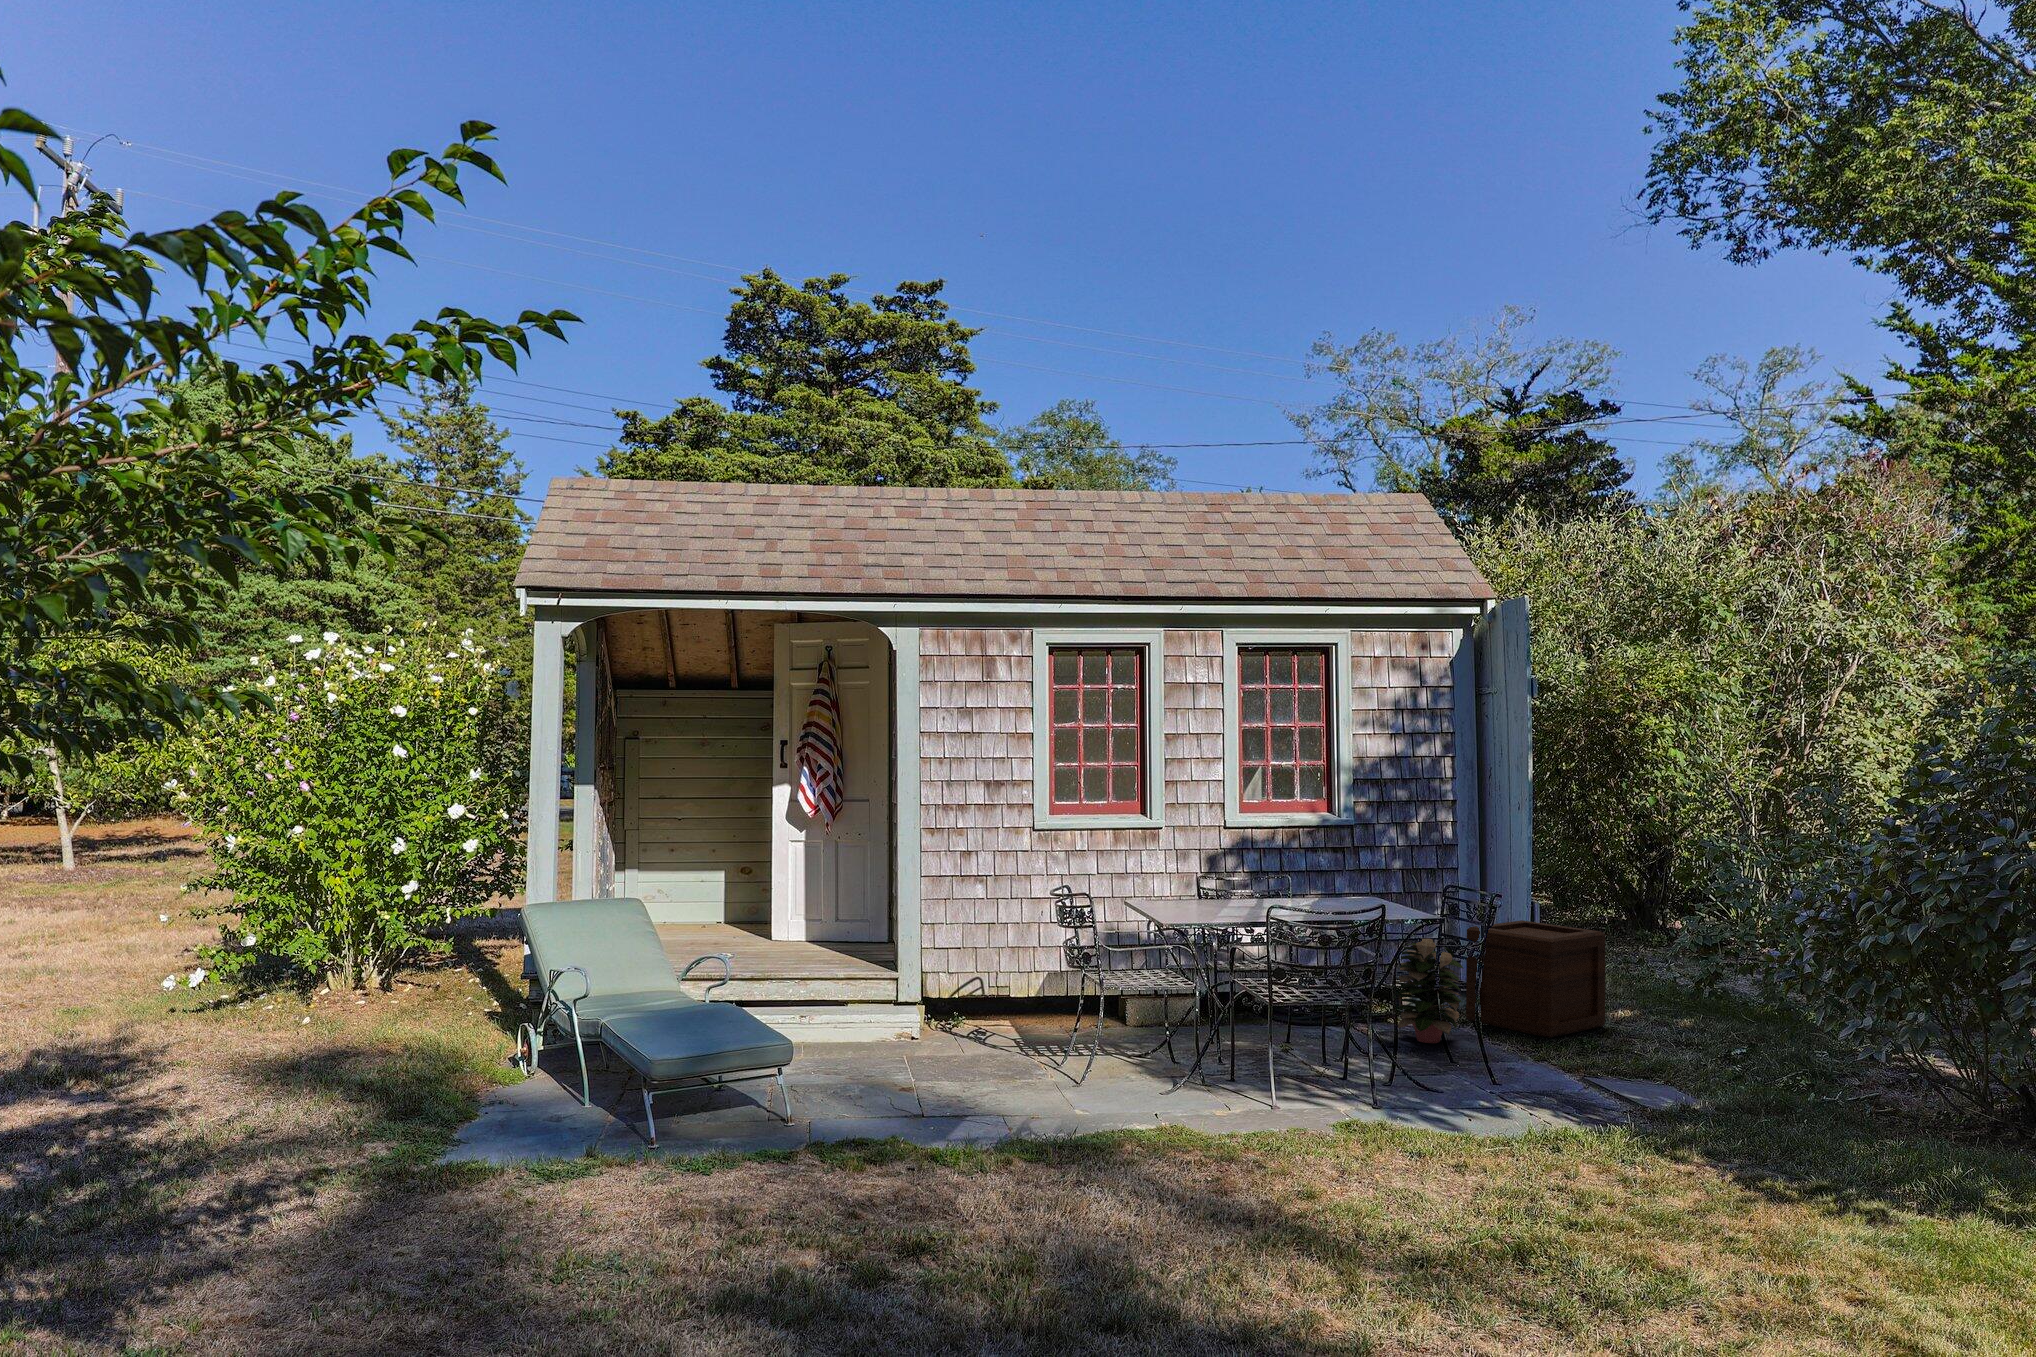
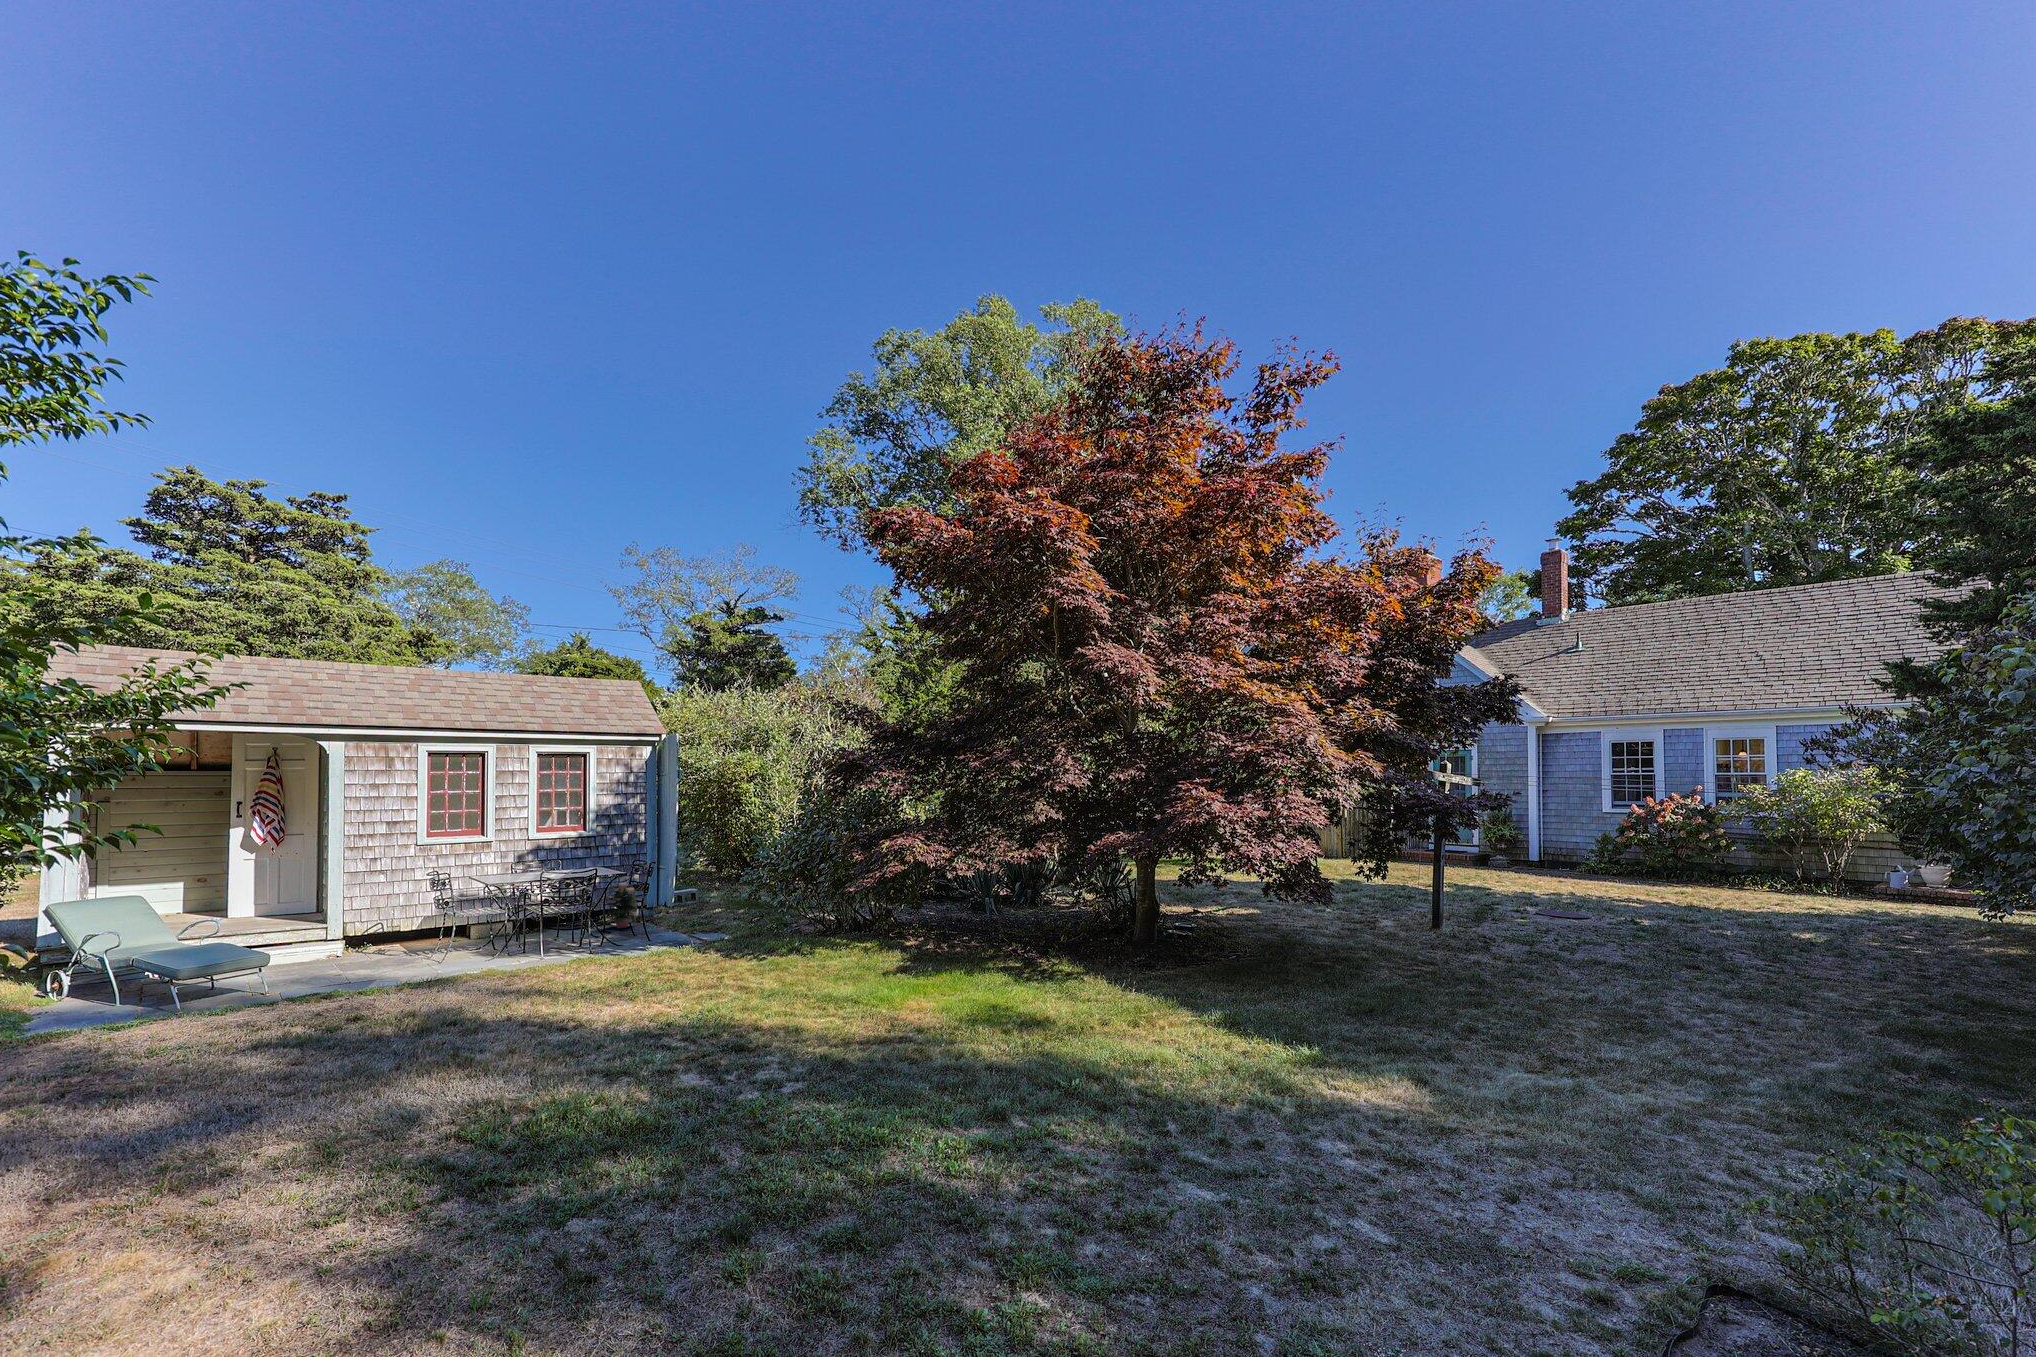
wooden crate: present [1466,920,1606,1038] -> none [643,873,705,921]

